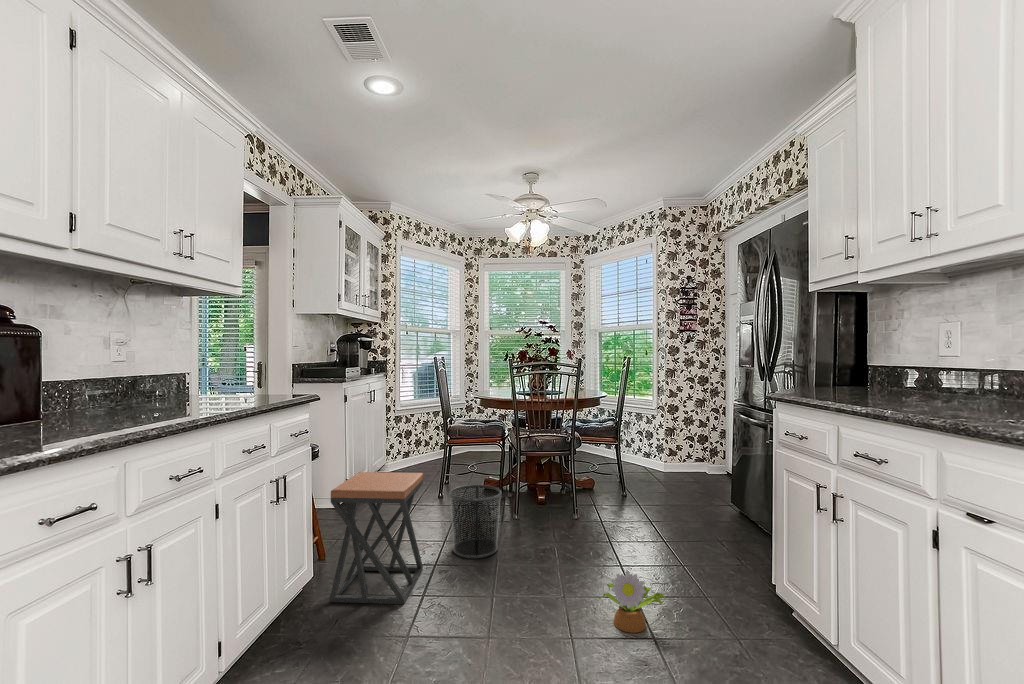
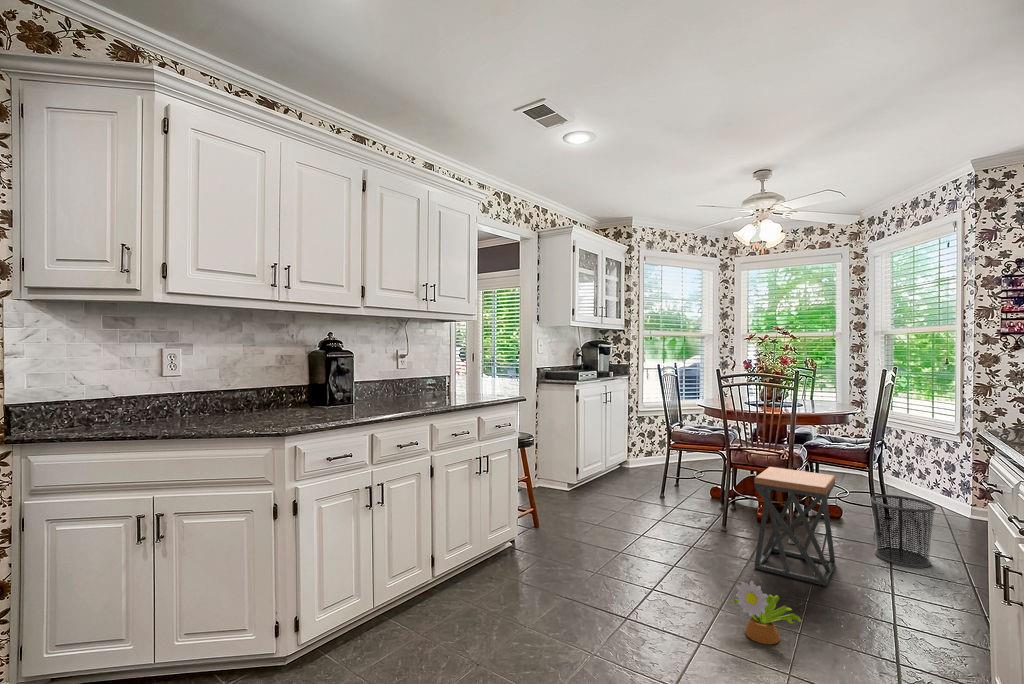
stool: present [330,472,423,604] -> present [754,467,835,586]
trash can: present [449,485,502,558] -> present [870,495,936,567]

